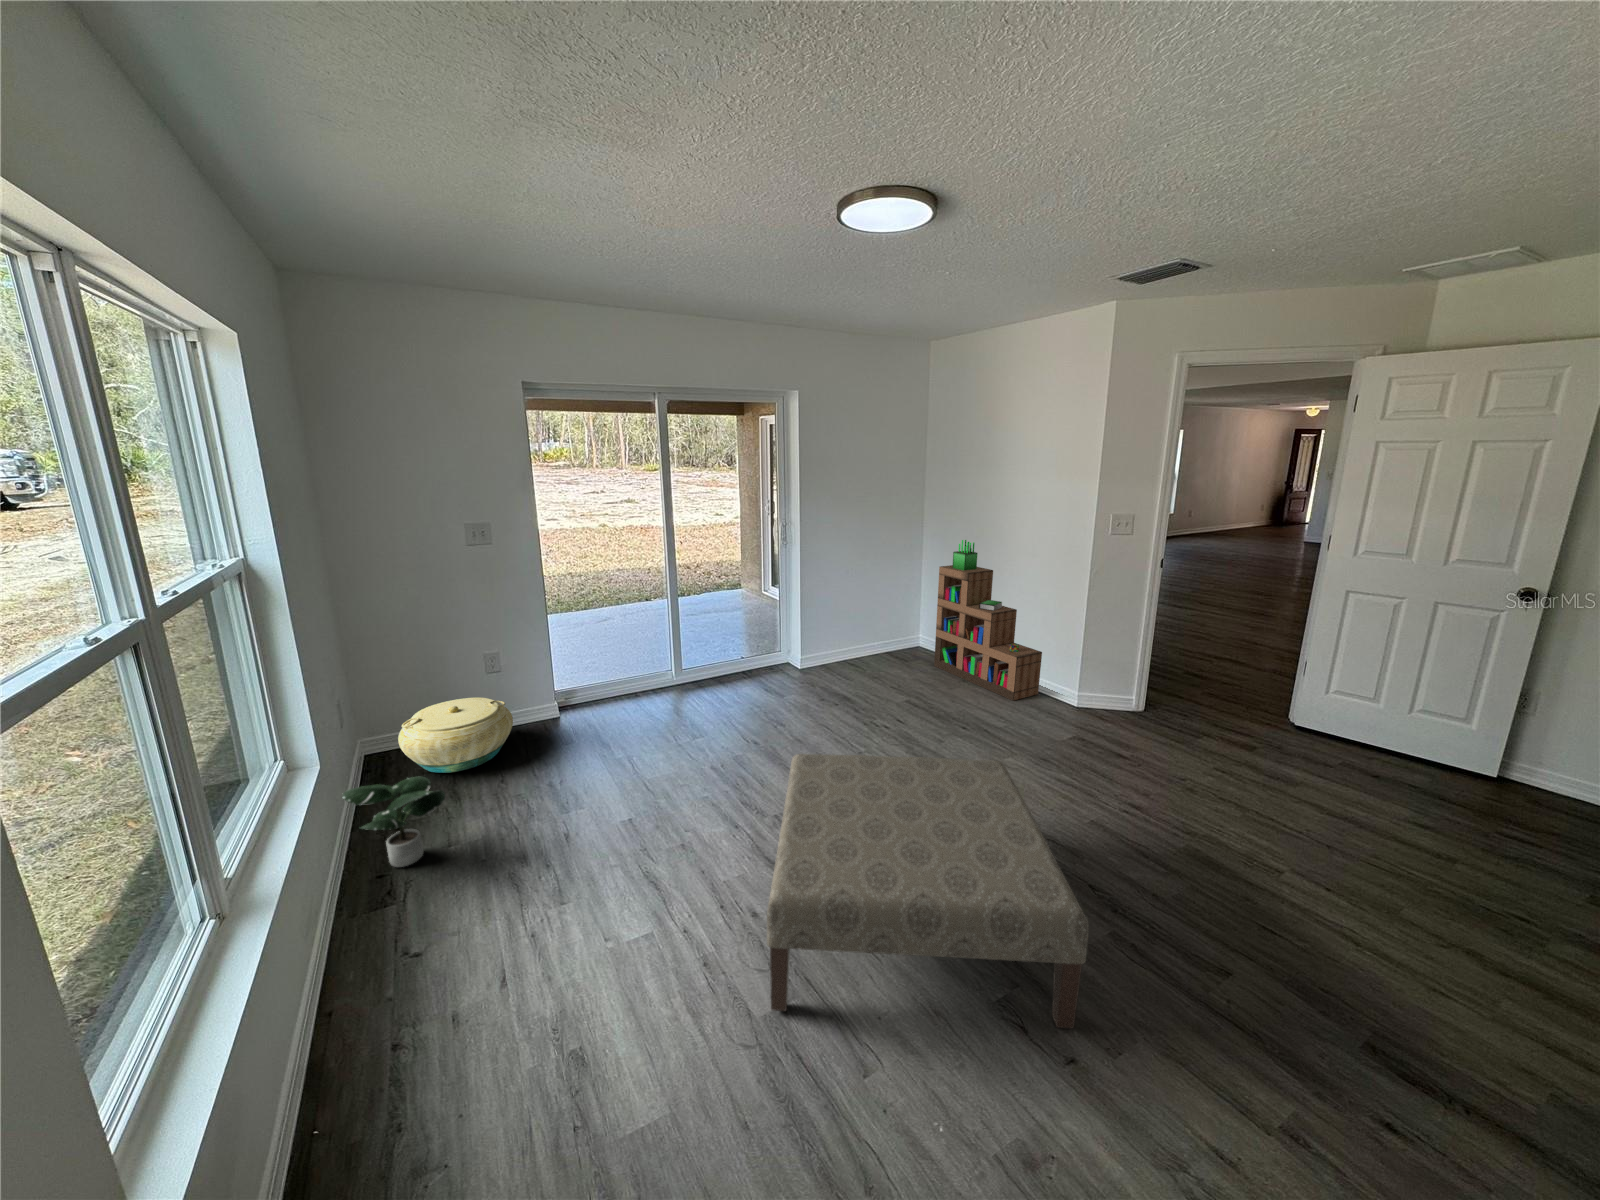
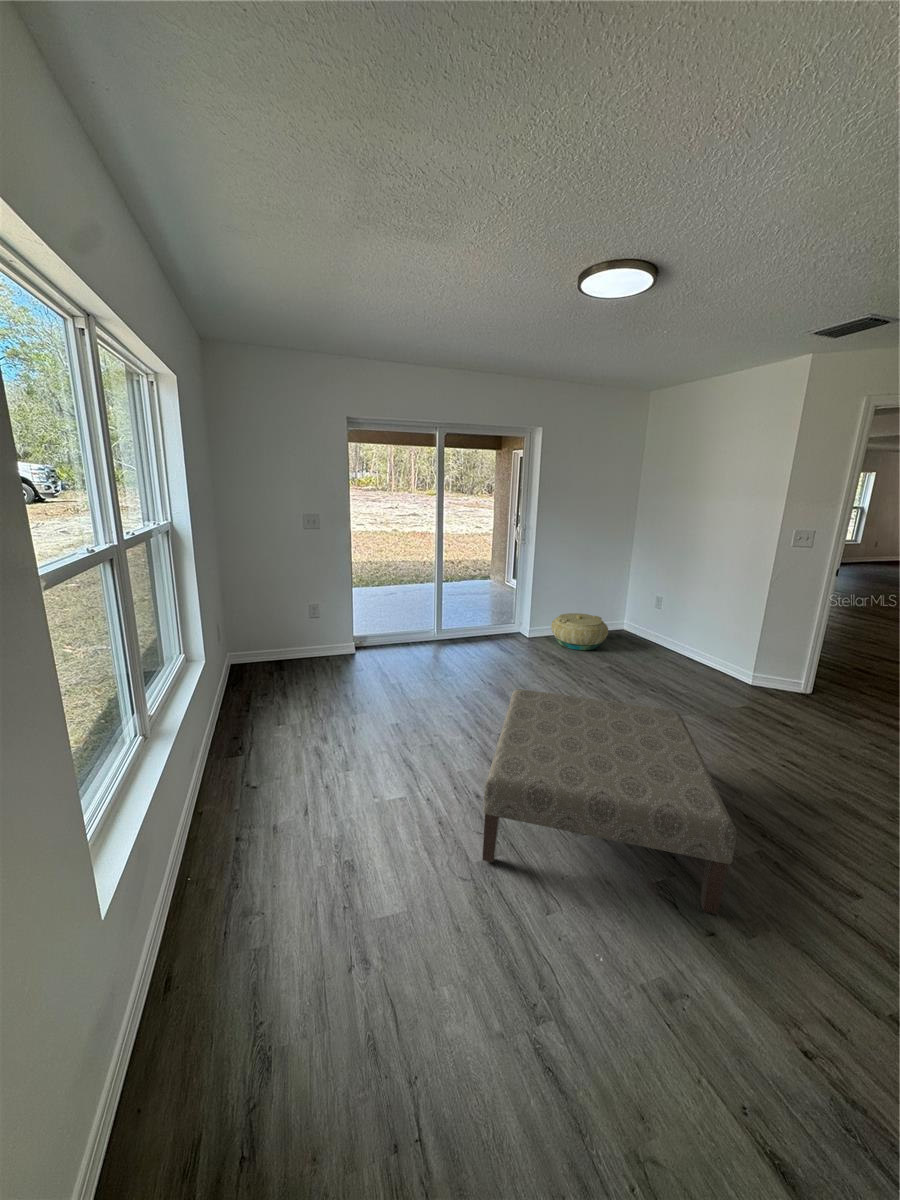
bookshelf: present [934,540,1042,701] -> none [632,546,725,676]
basket: present [398,698,513,773] -> present [551,613,608,650]
potted plant: present [342,777,445,867] -> none [216,677,277,734]

